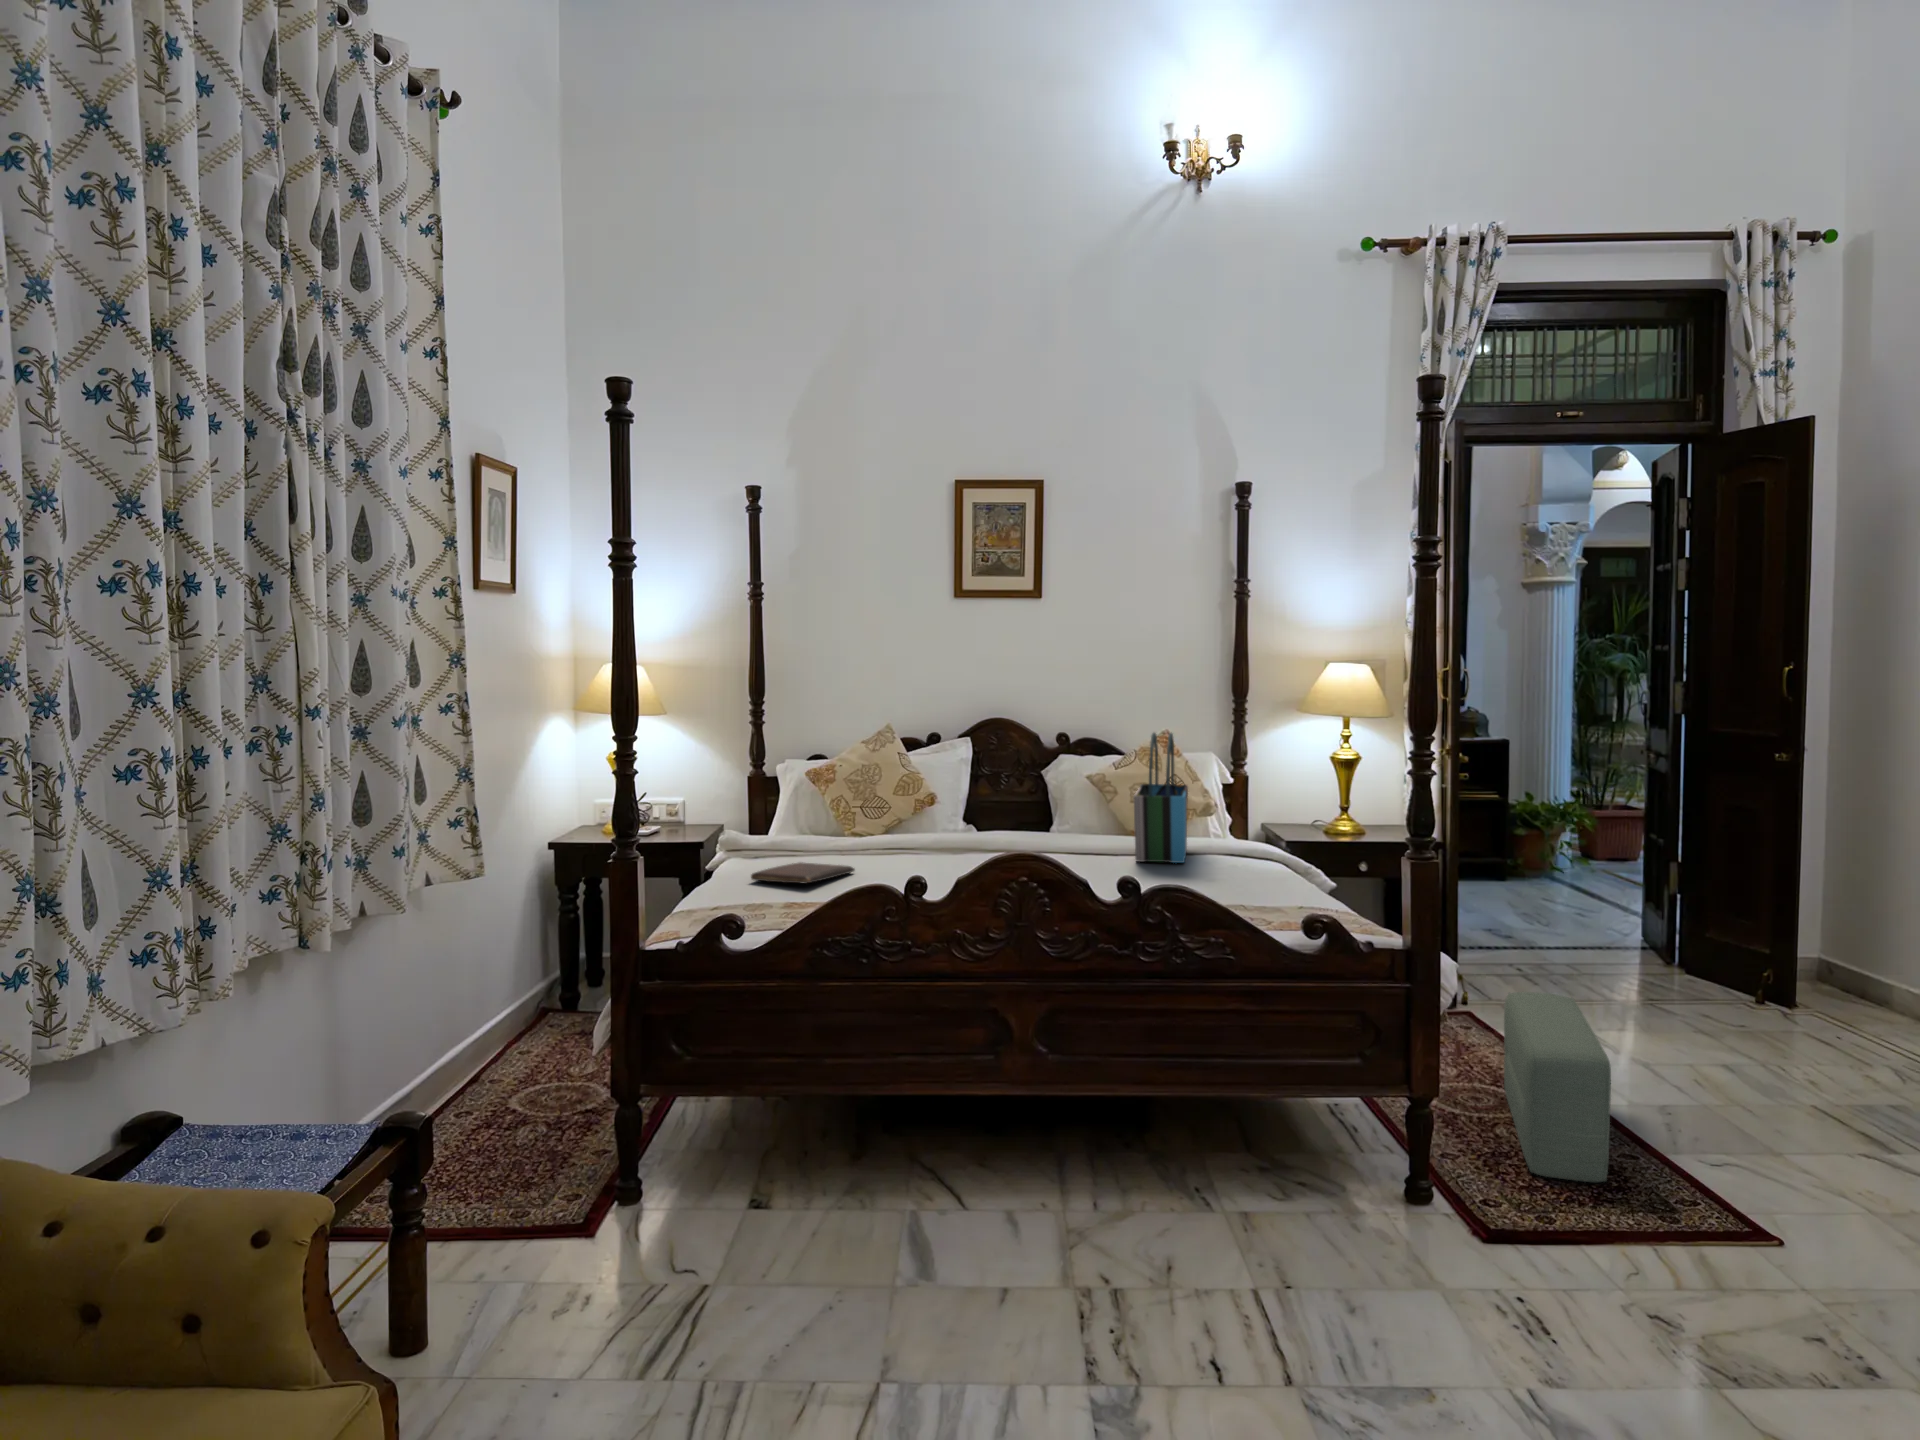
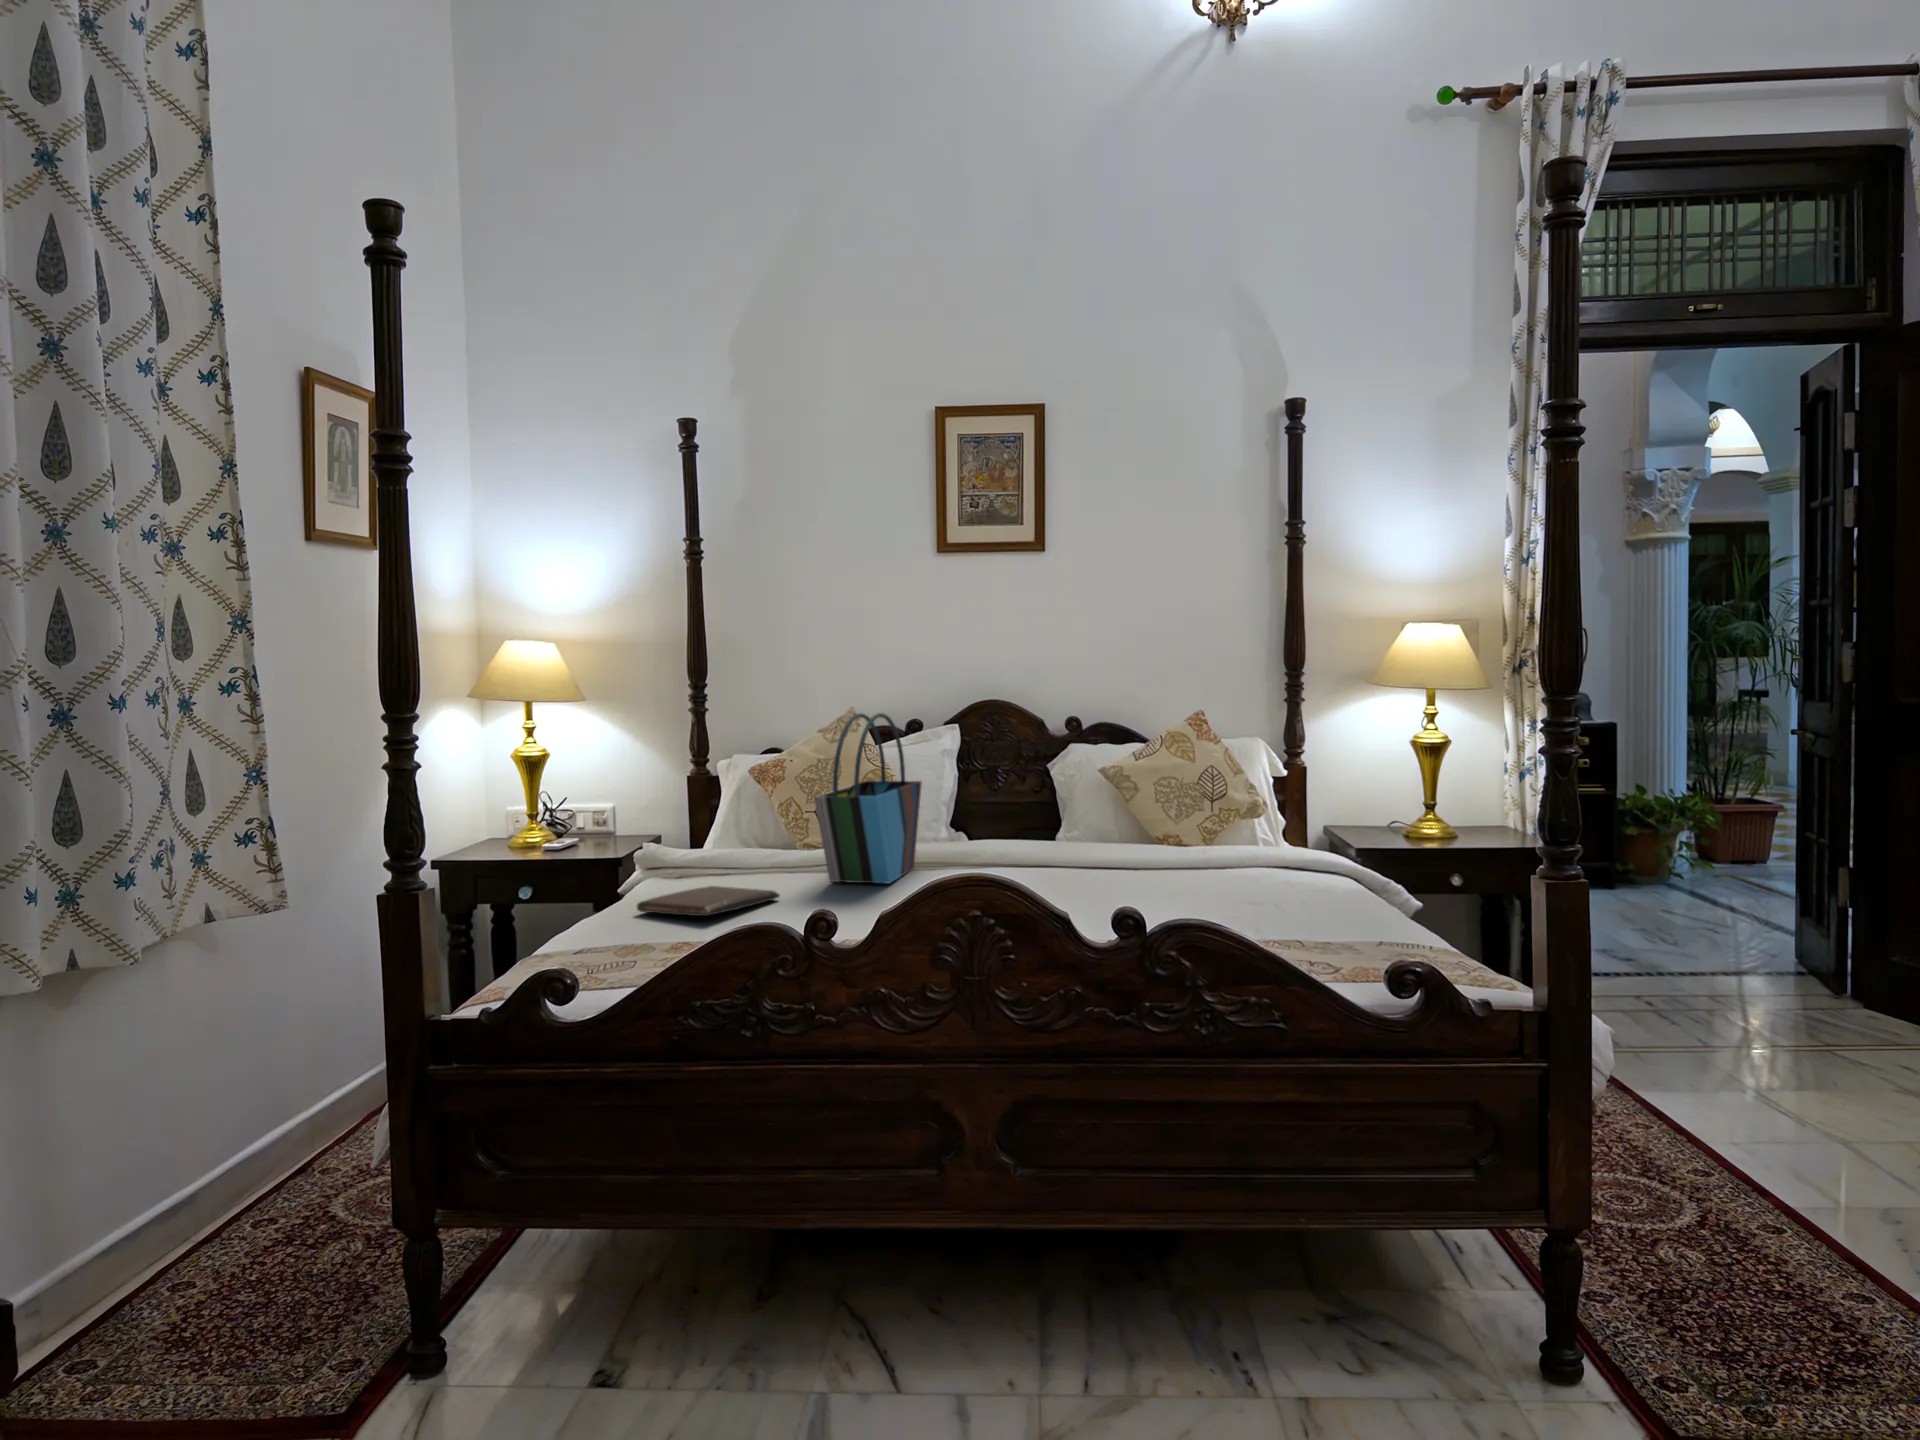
tote bag: present [1133,733,1188,863] -> present [814,713,922,883]
pouf: present [1504,992,1611,1182] -> none [1661,1054,1841,1344]

